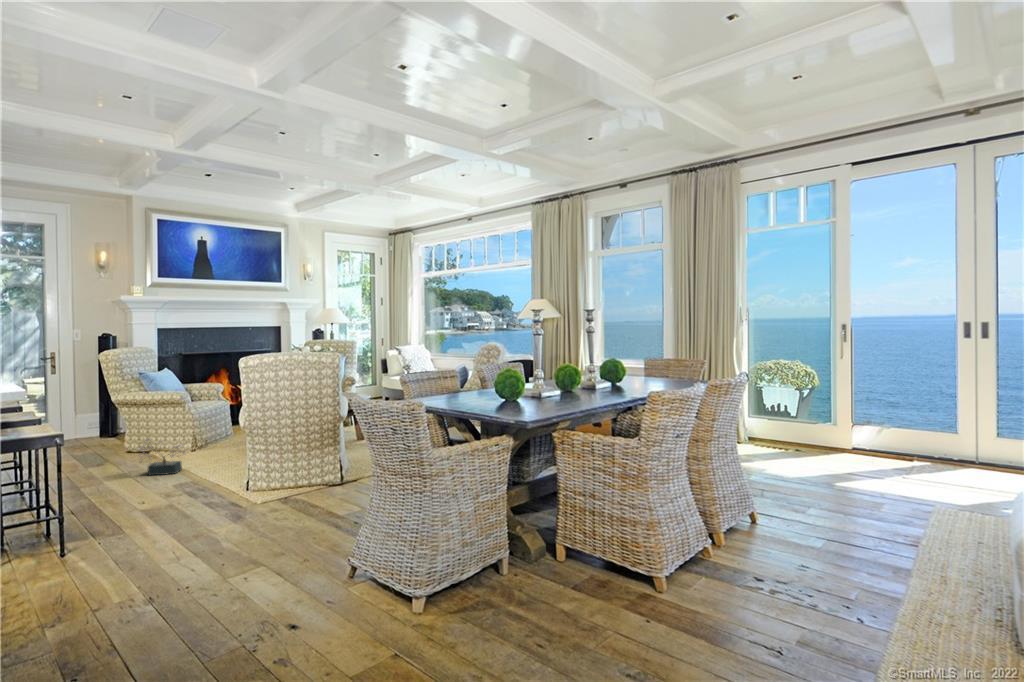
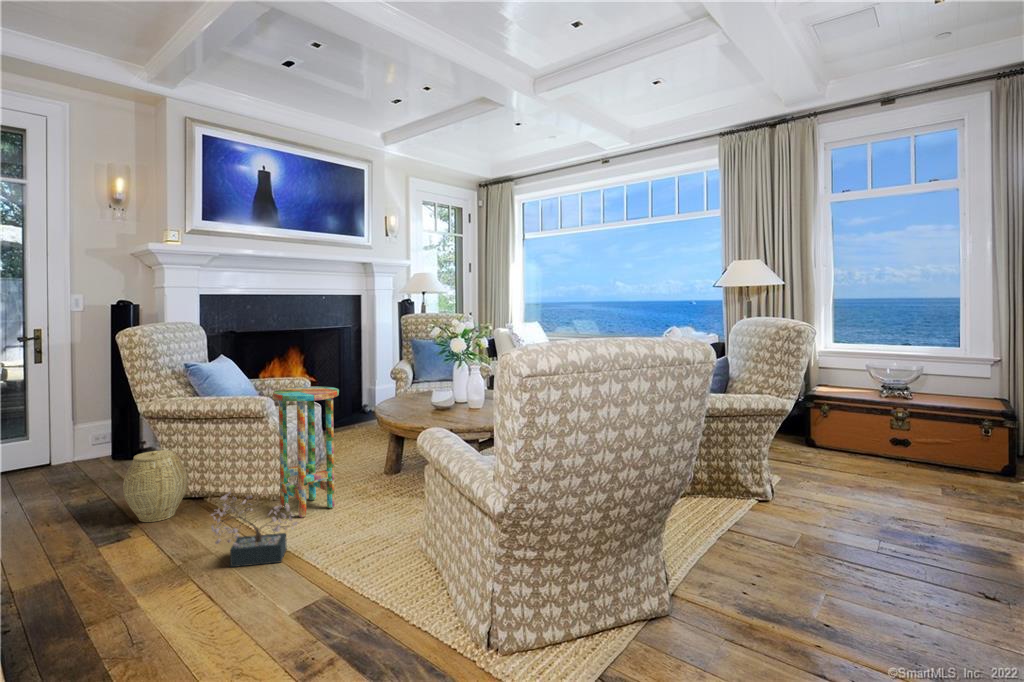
side table: none [183,384,225,459] -> present [273,386,339,518]
woven basket: none [97,421,136,462] -> present [123,450,188,522]

